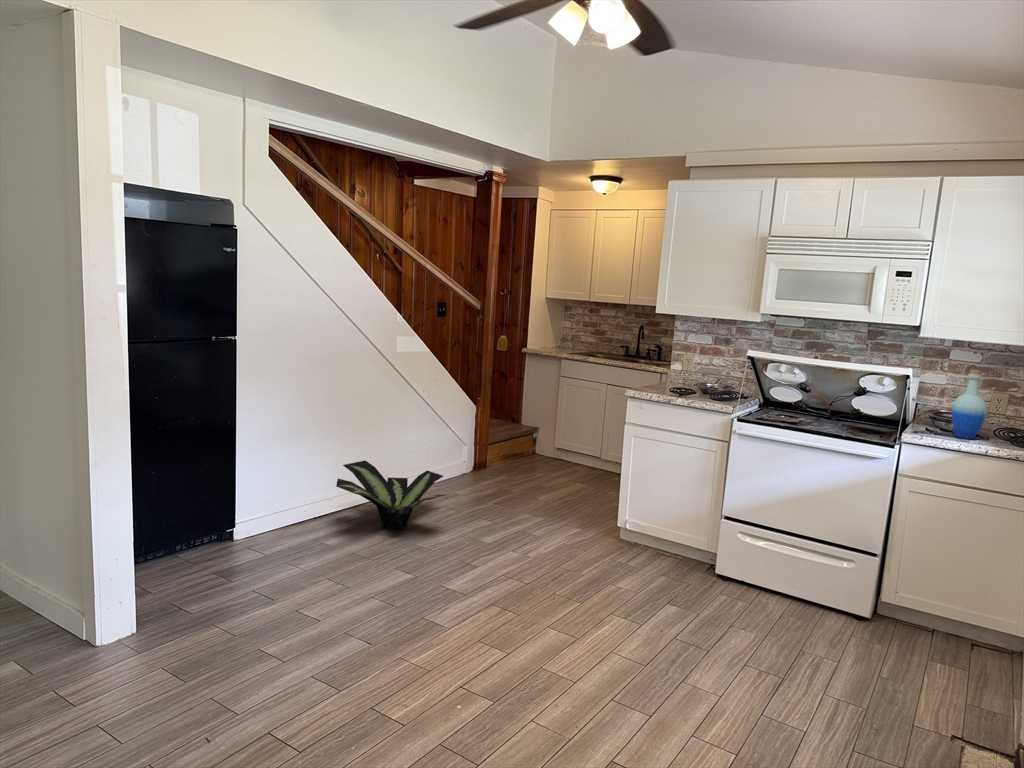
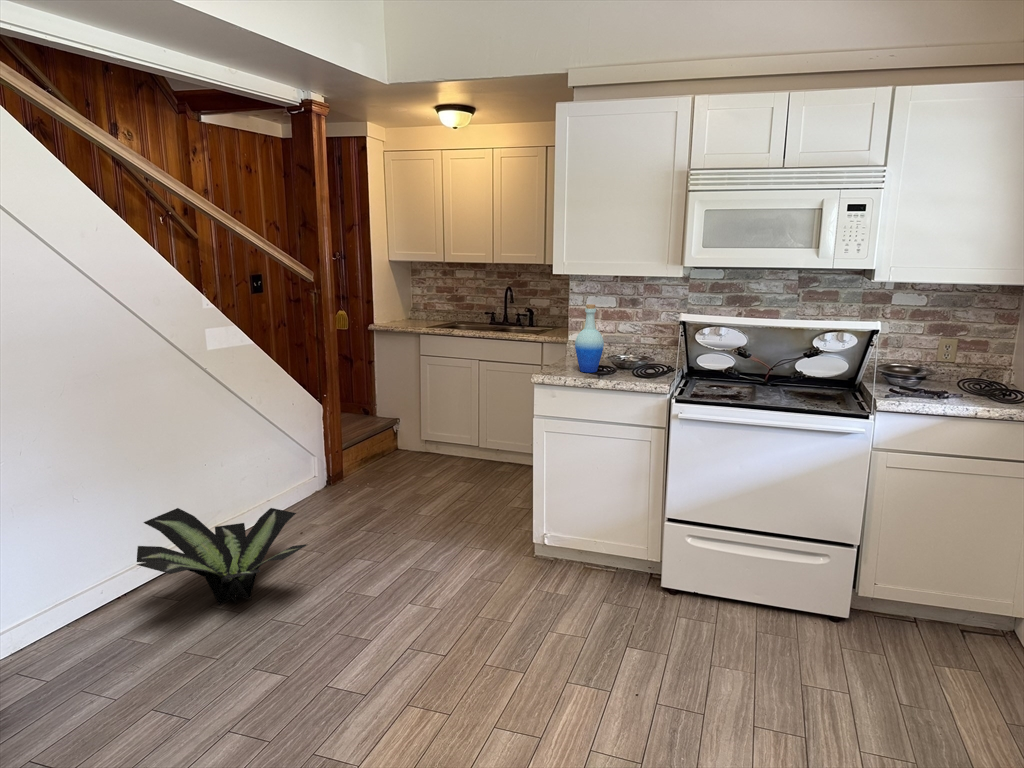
bottle: present [952,370,987,439] -> present [575,304,604,372]

